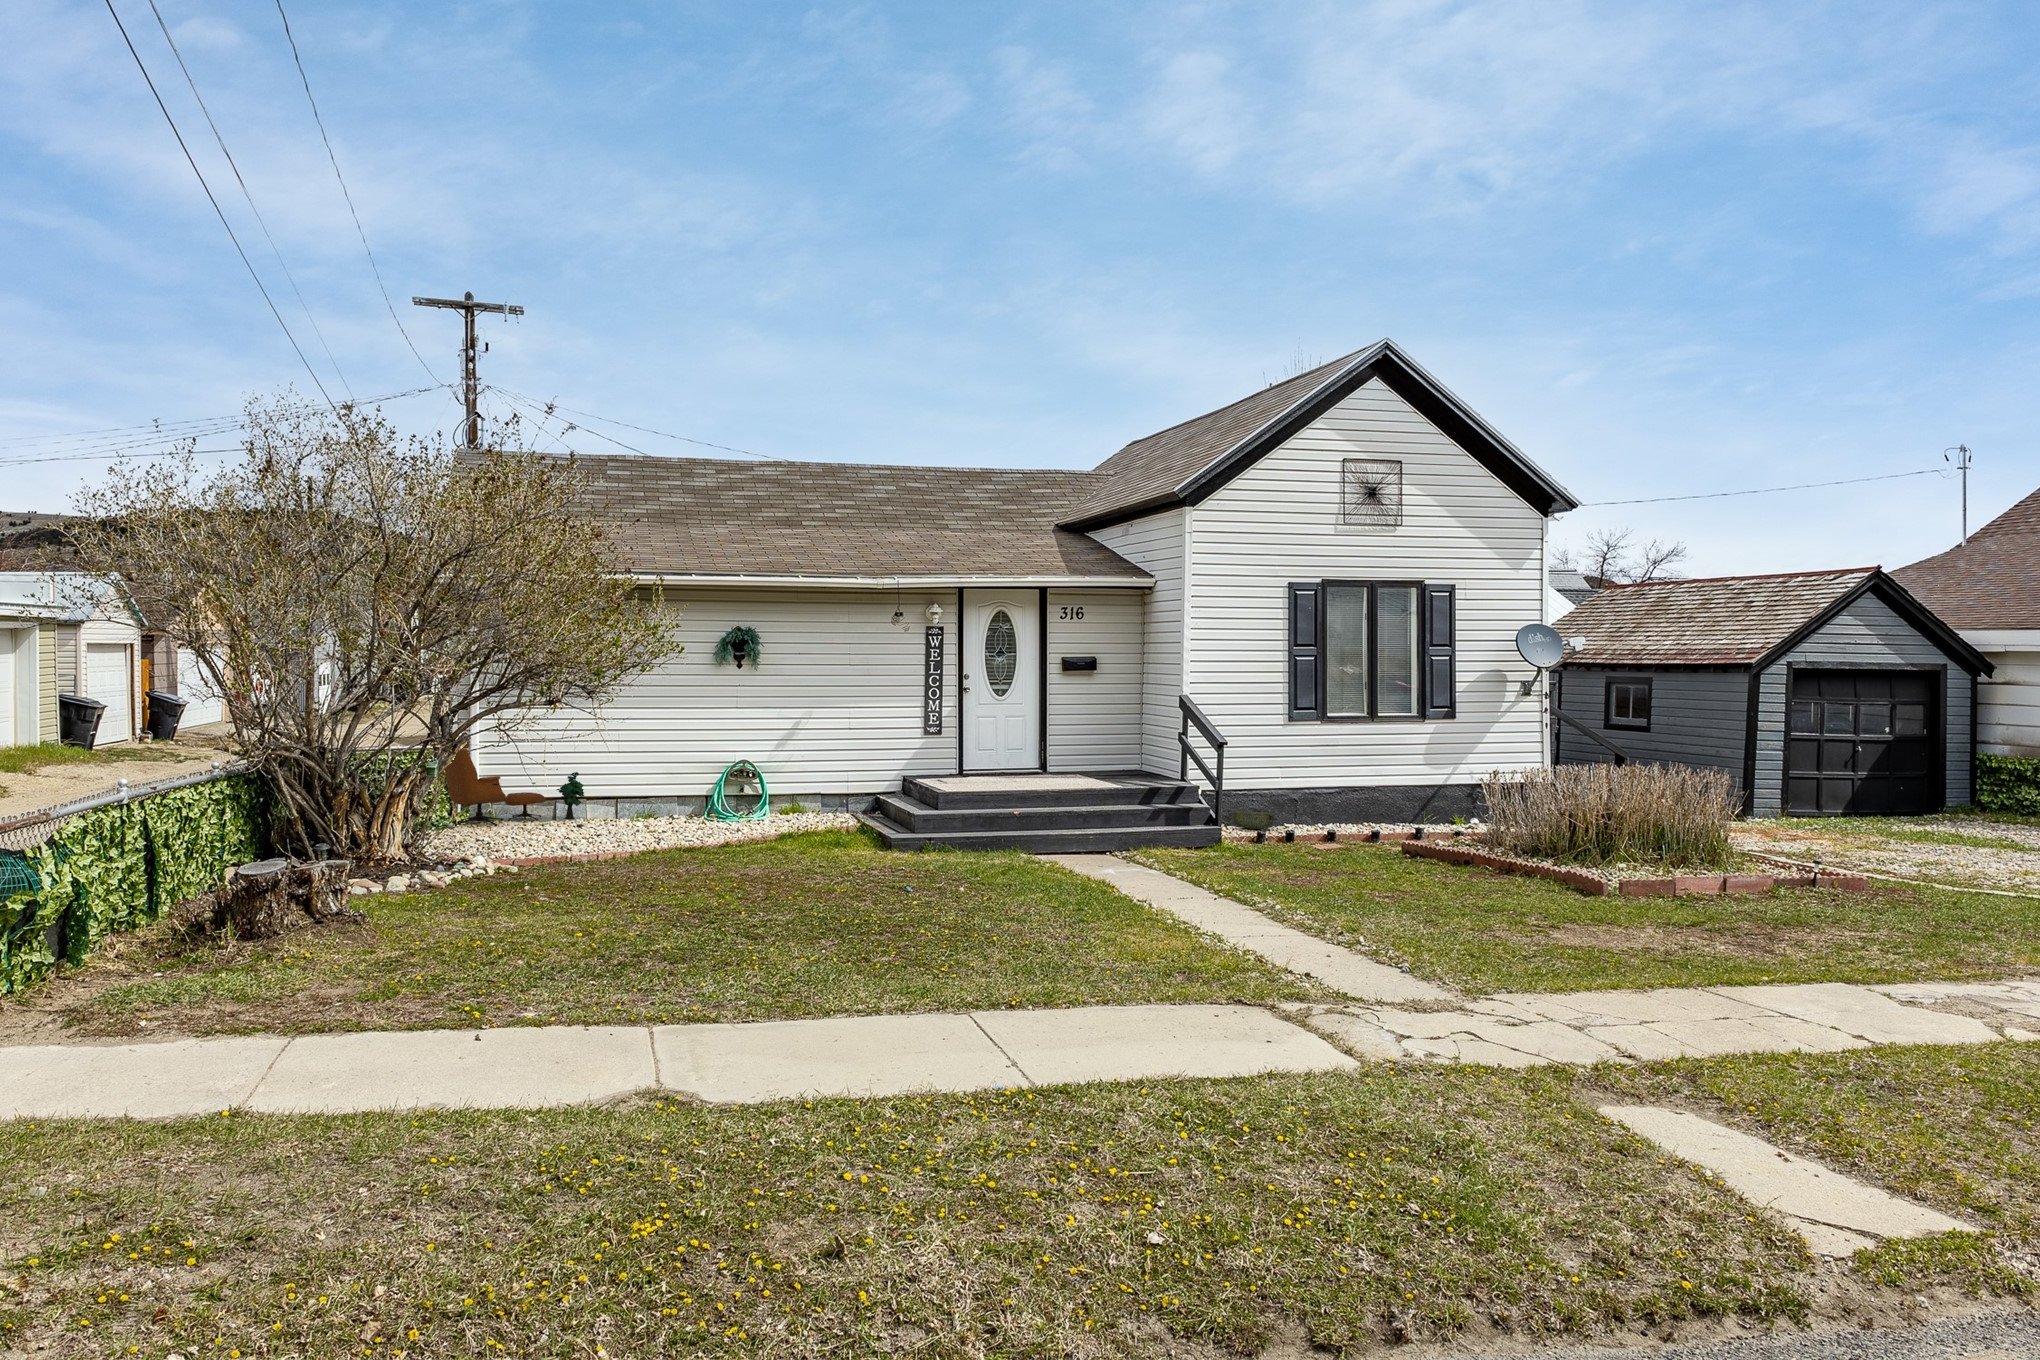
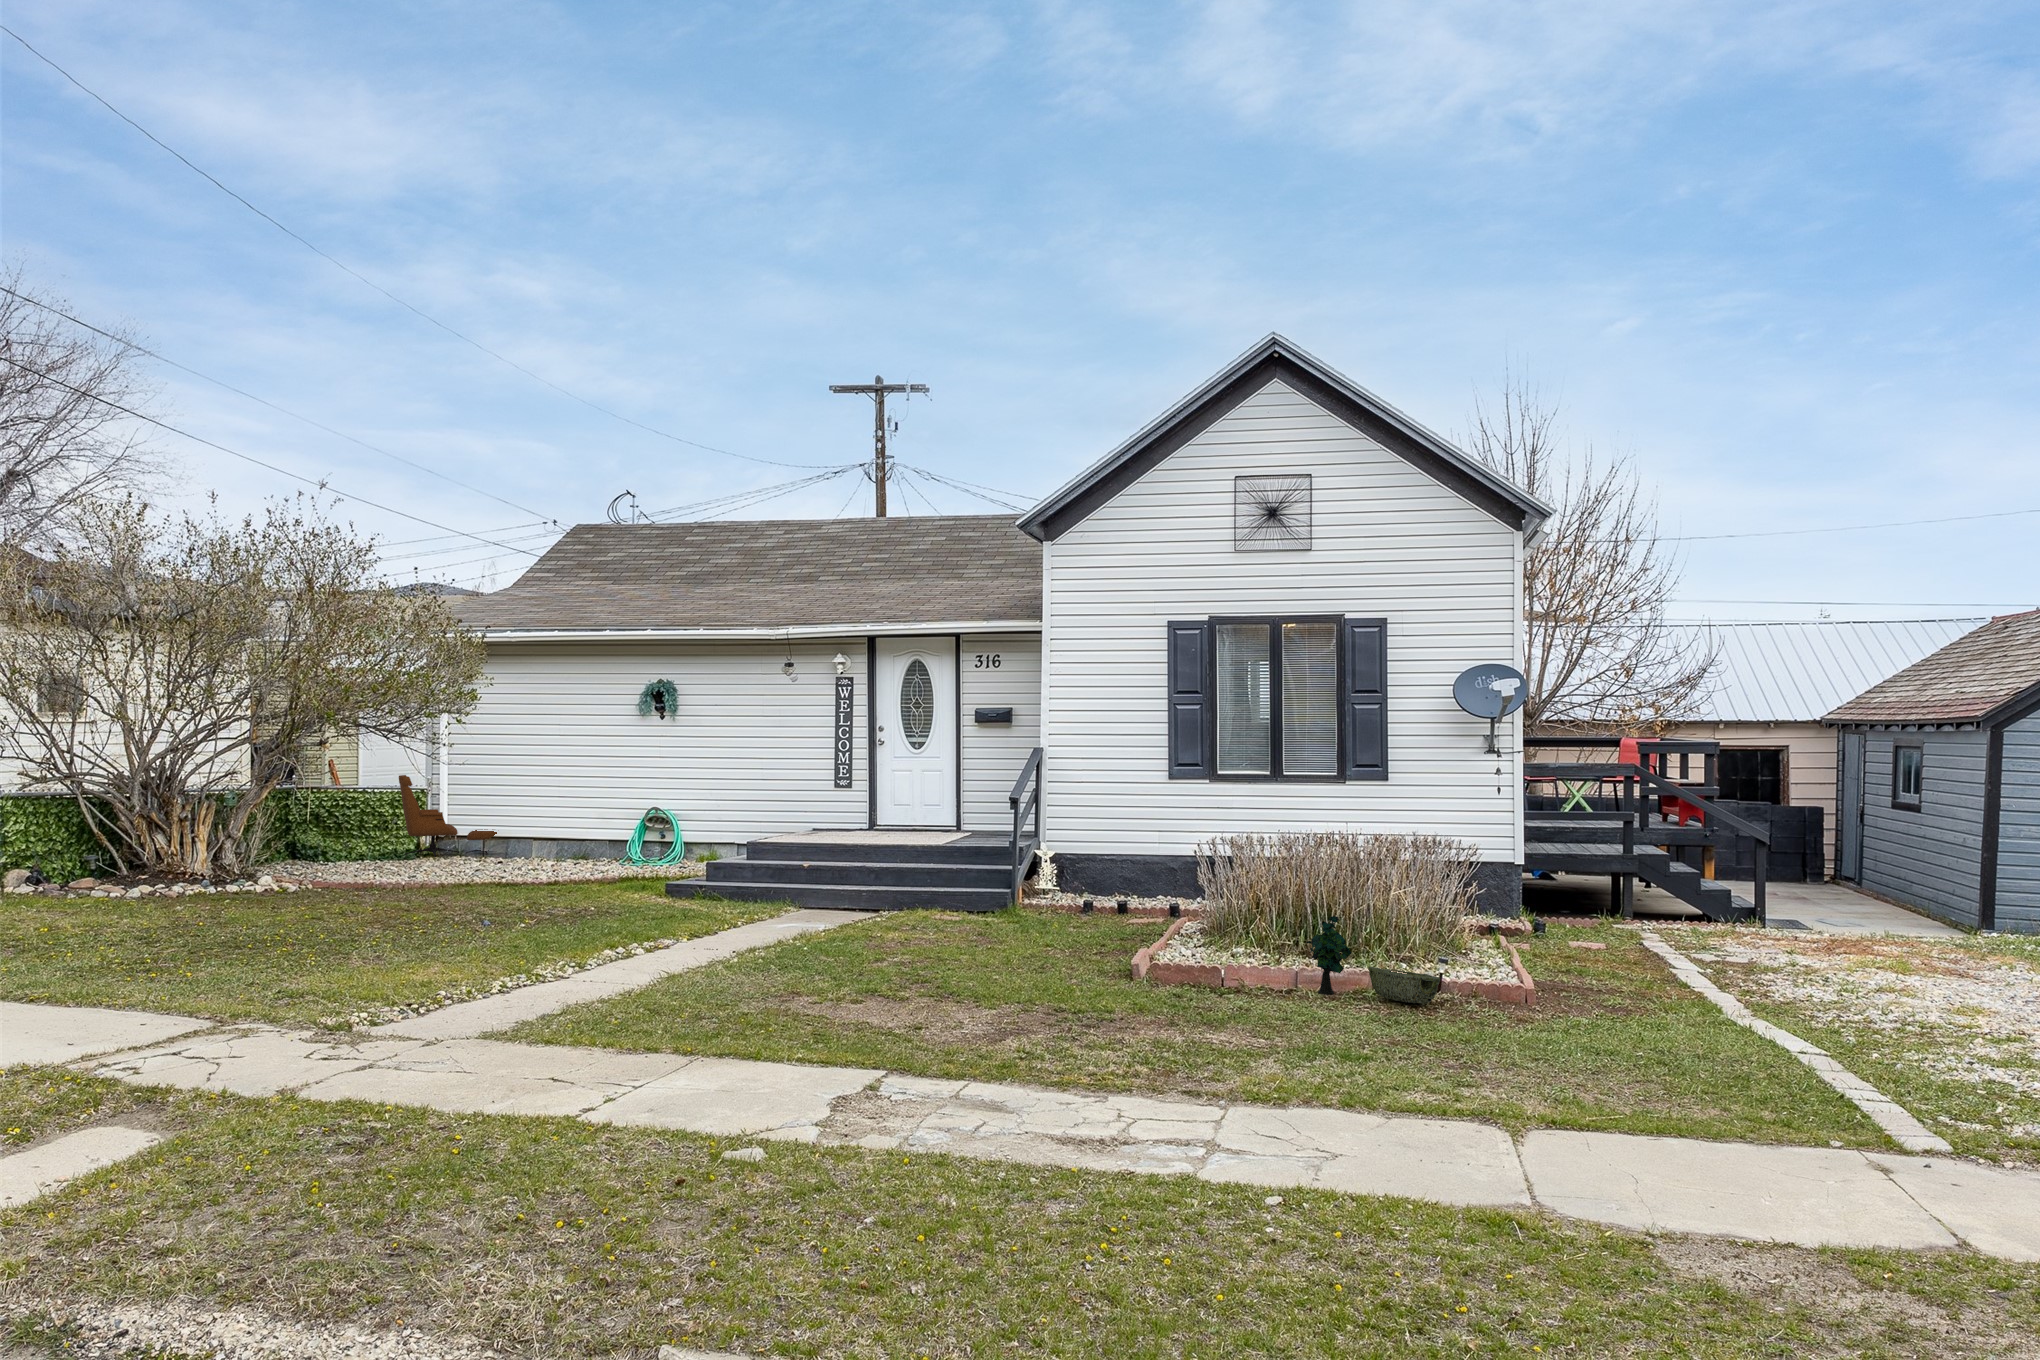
decorative plant: present [557,772,584,819] -> present [1306,916,1352,994]
woven basket: present [1233,811,1274,829] -> present [1368,967,1440,1004]

